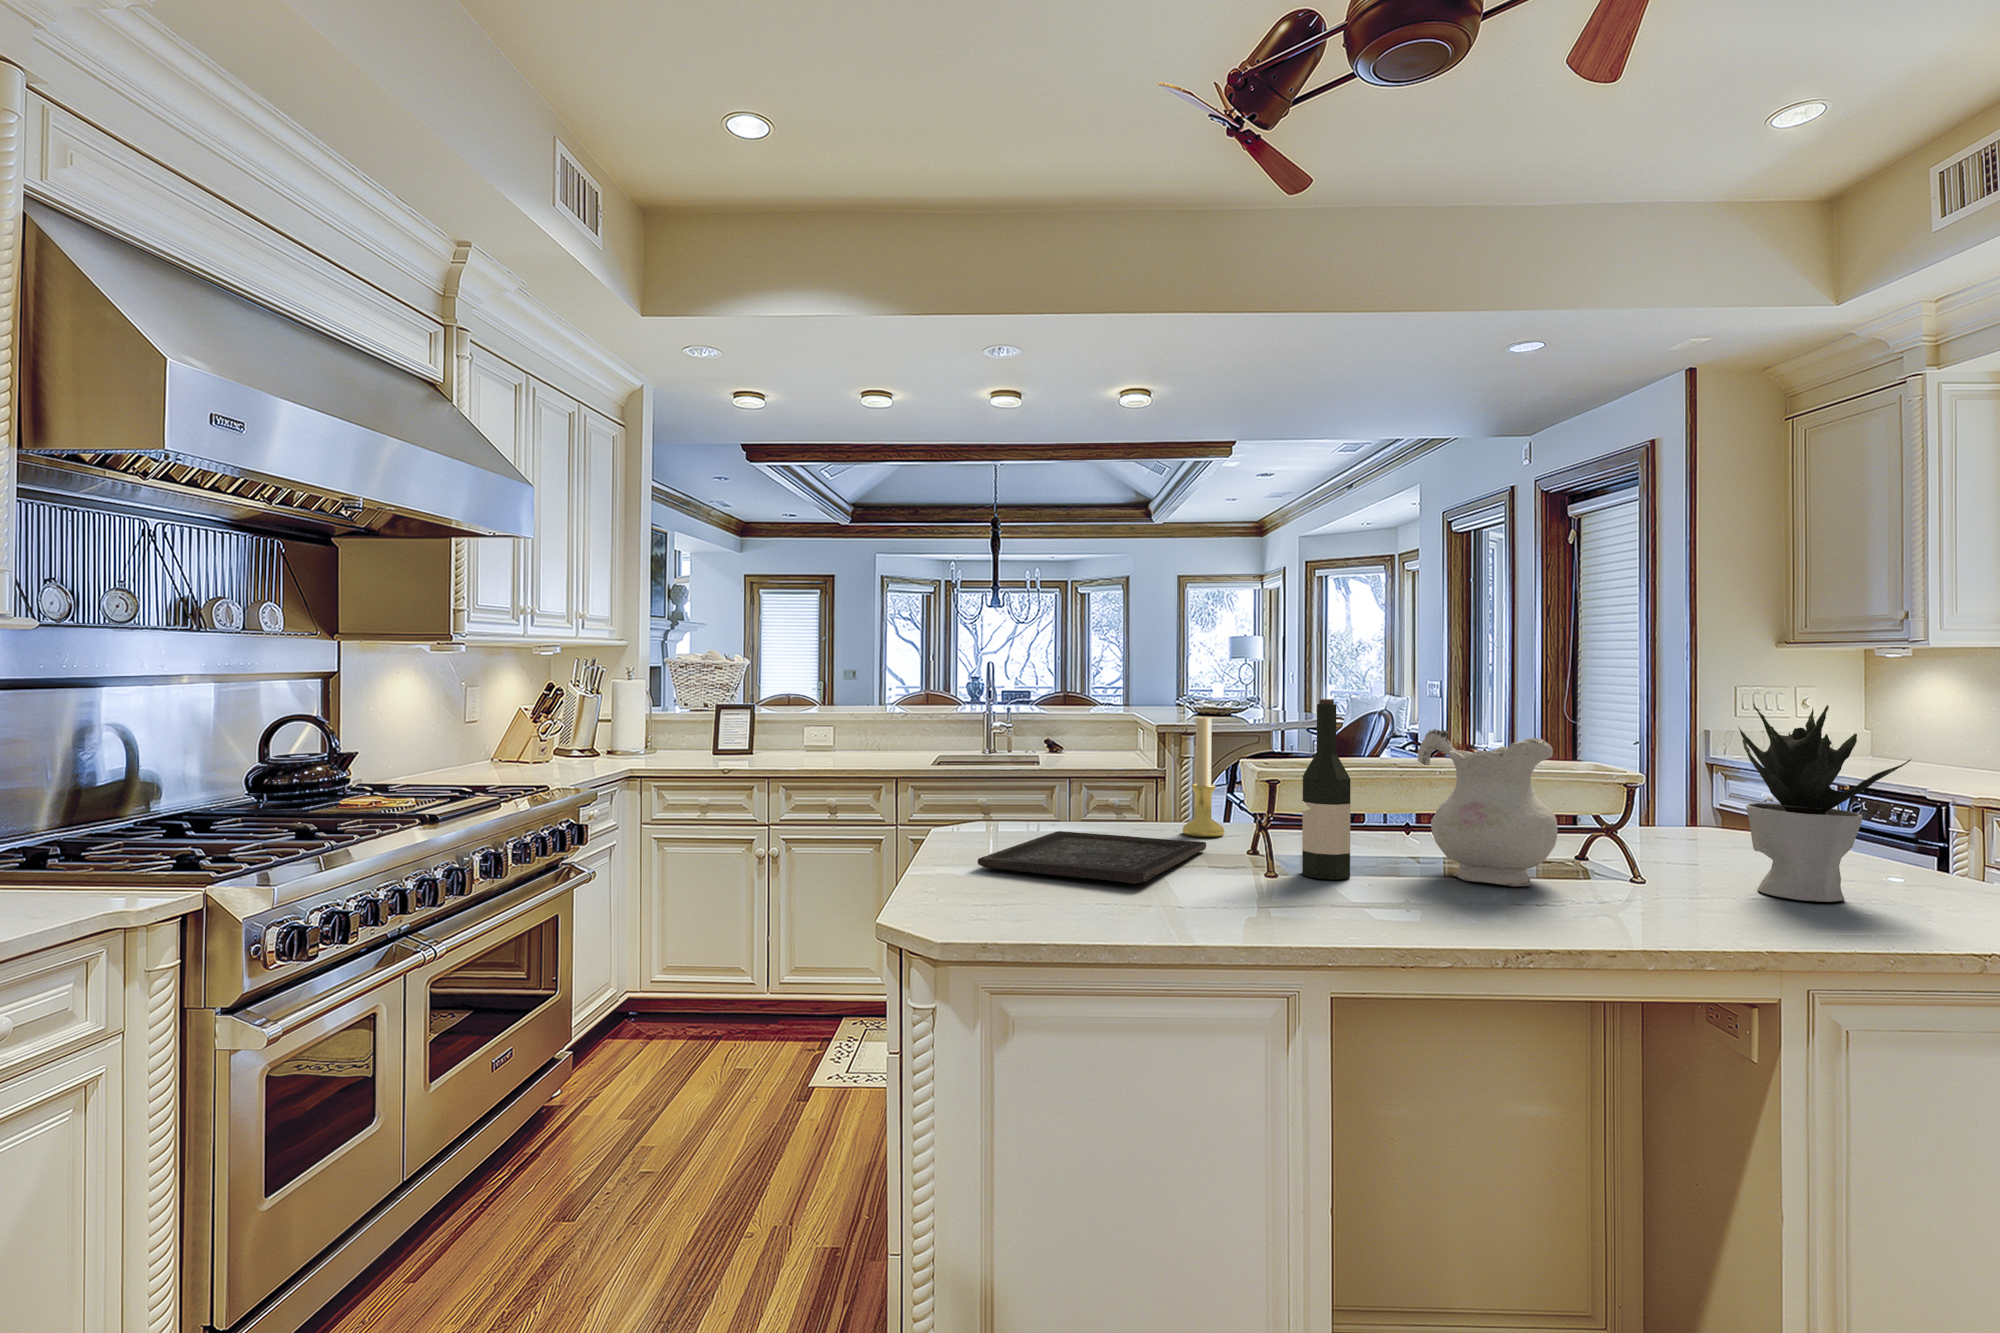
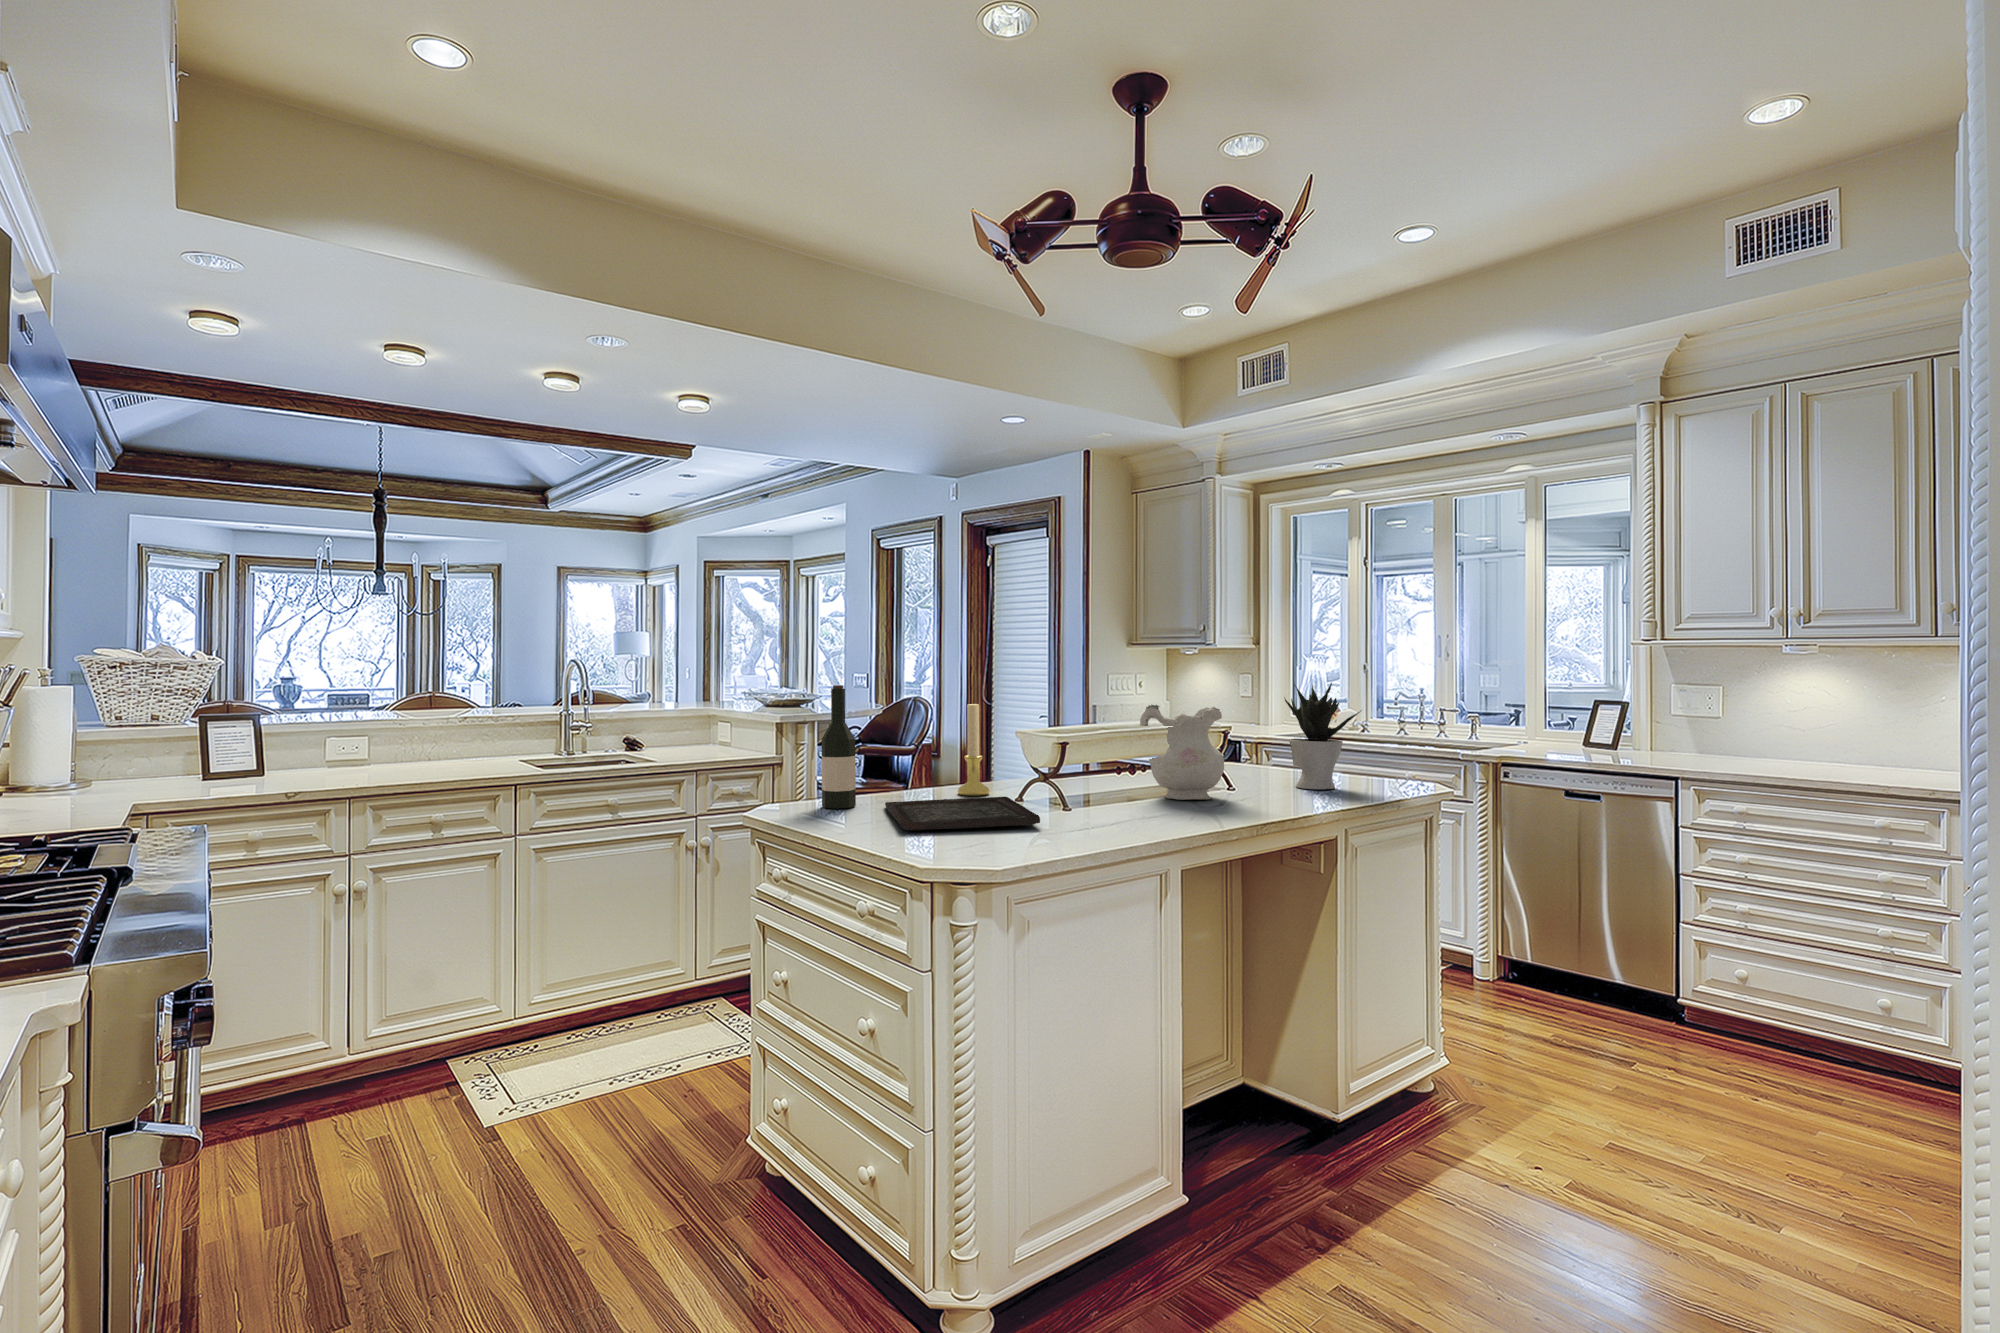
wine bottle: present [1302,699,1351,880] -> present [822,685,856,809]

